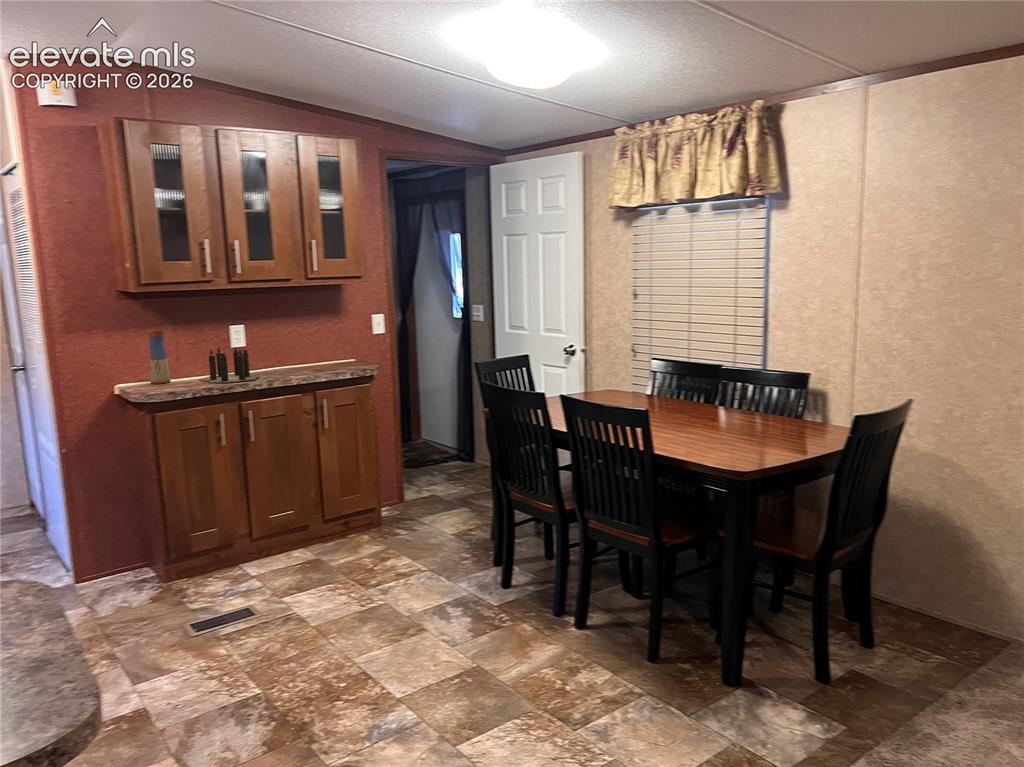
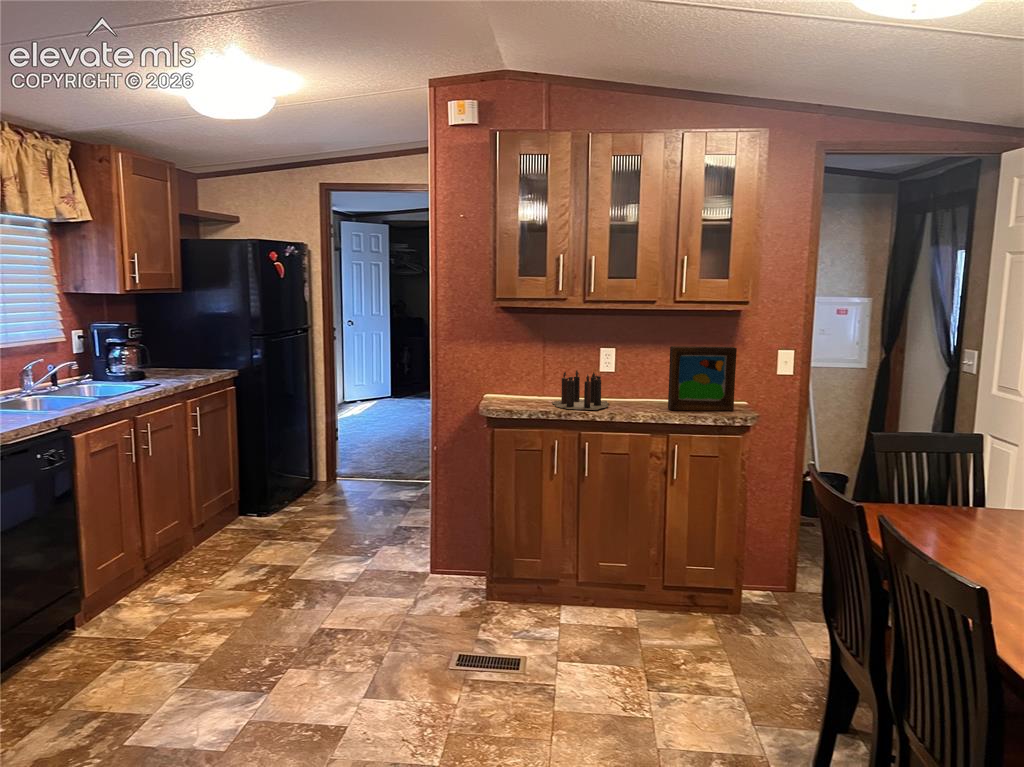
picture frame: none [304,313,359,371] -> present [668,346,737,411]
vase: present [147,330,171,384] -> none [510,347,529,400]

